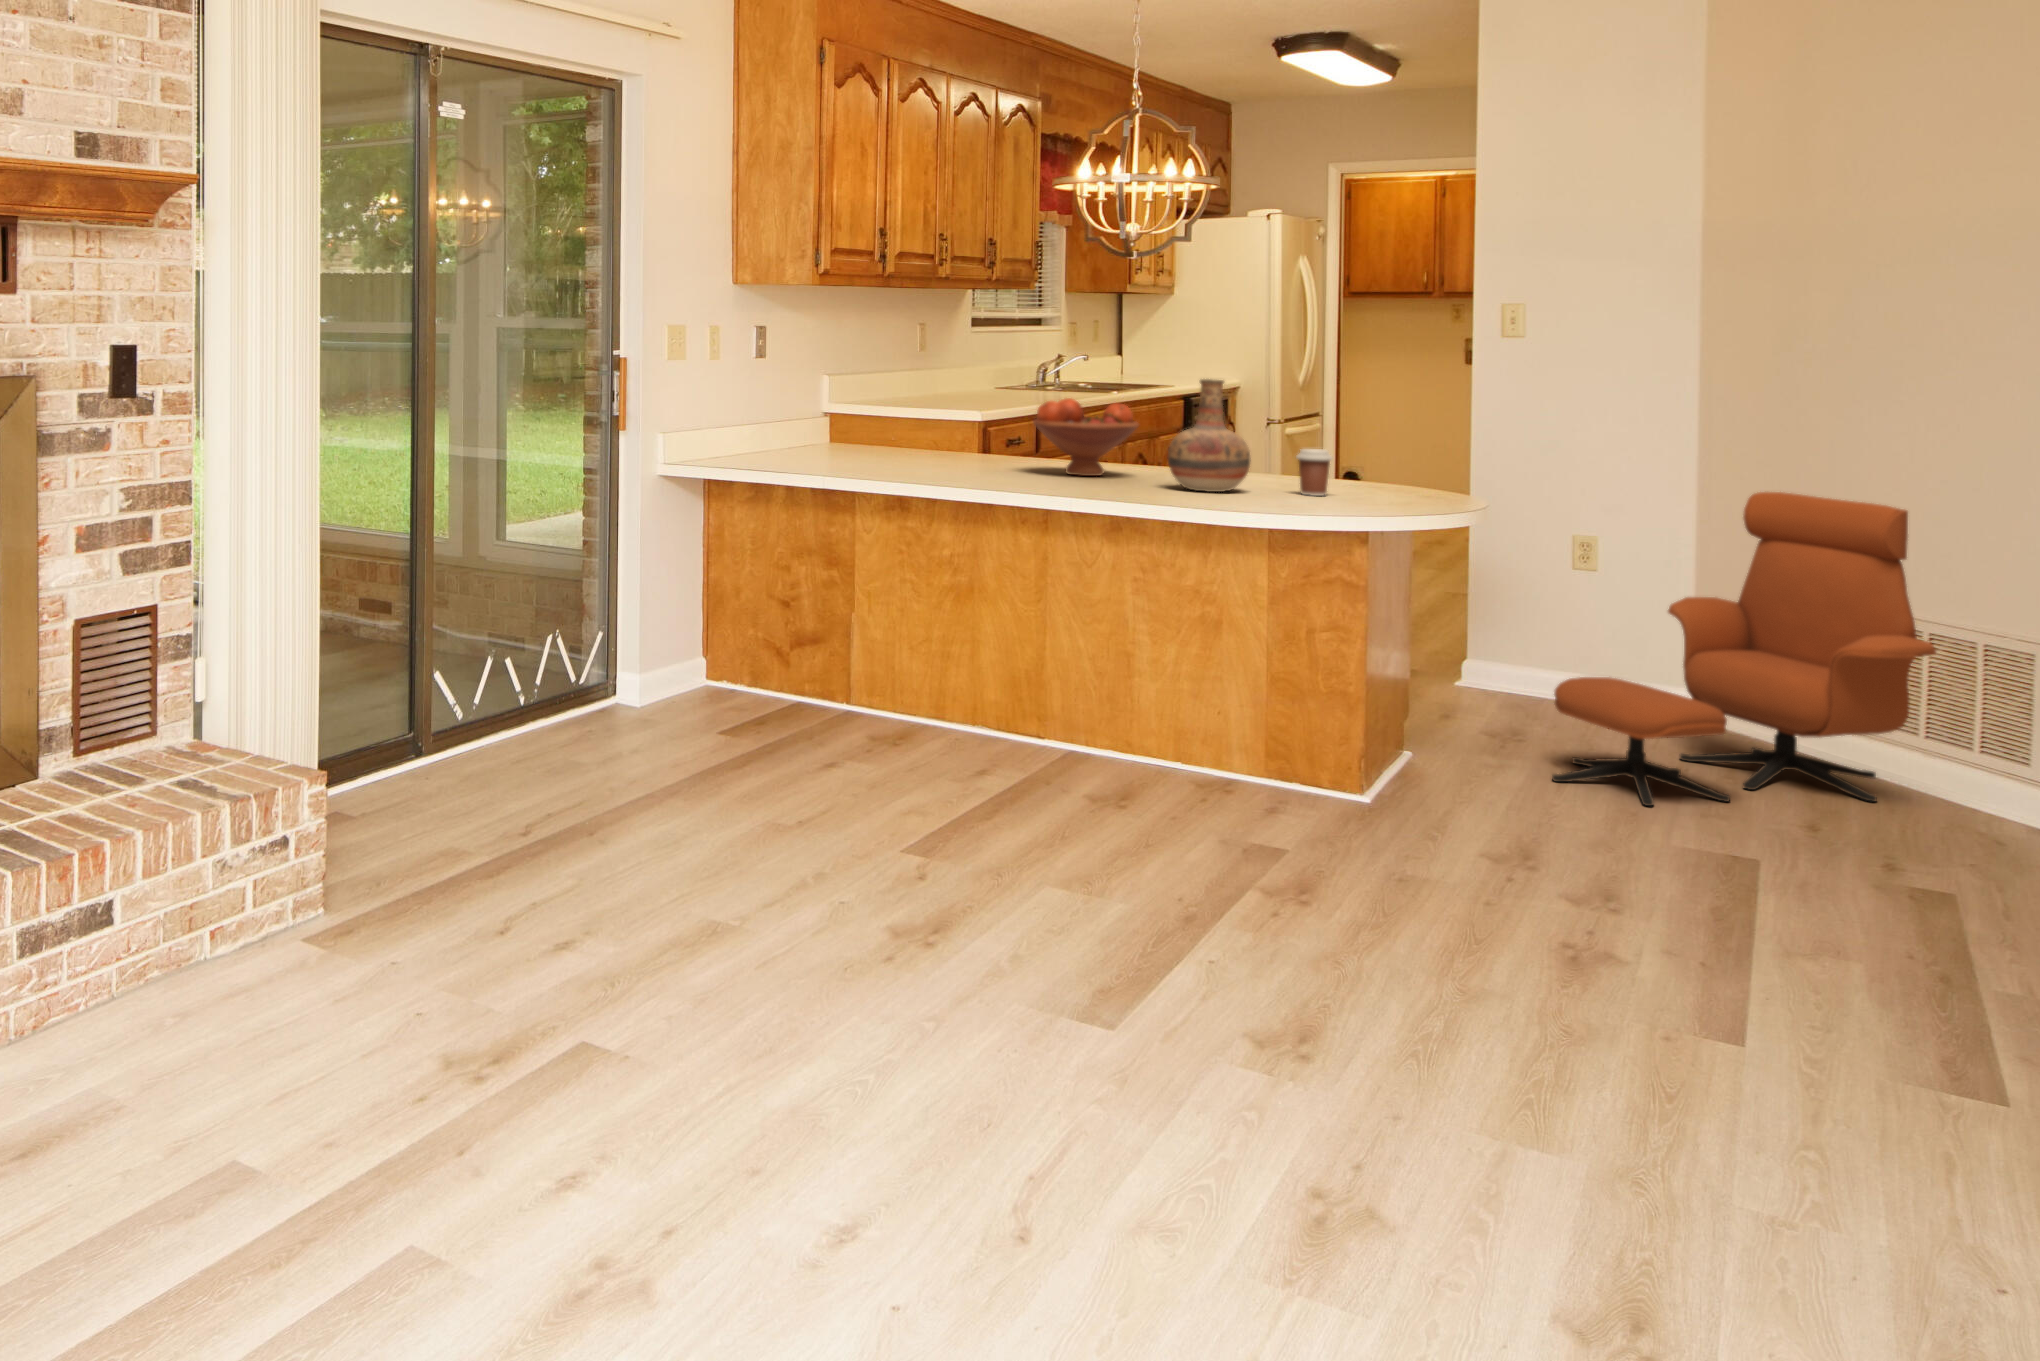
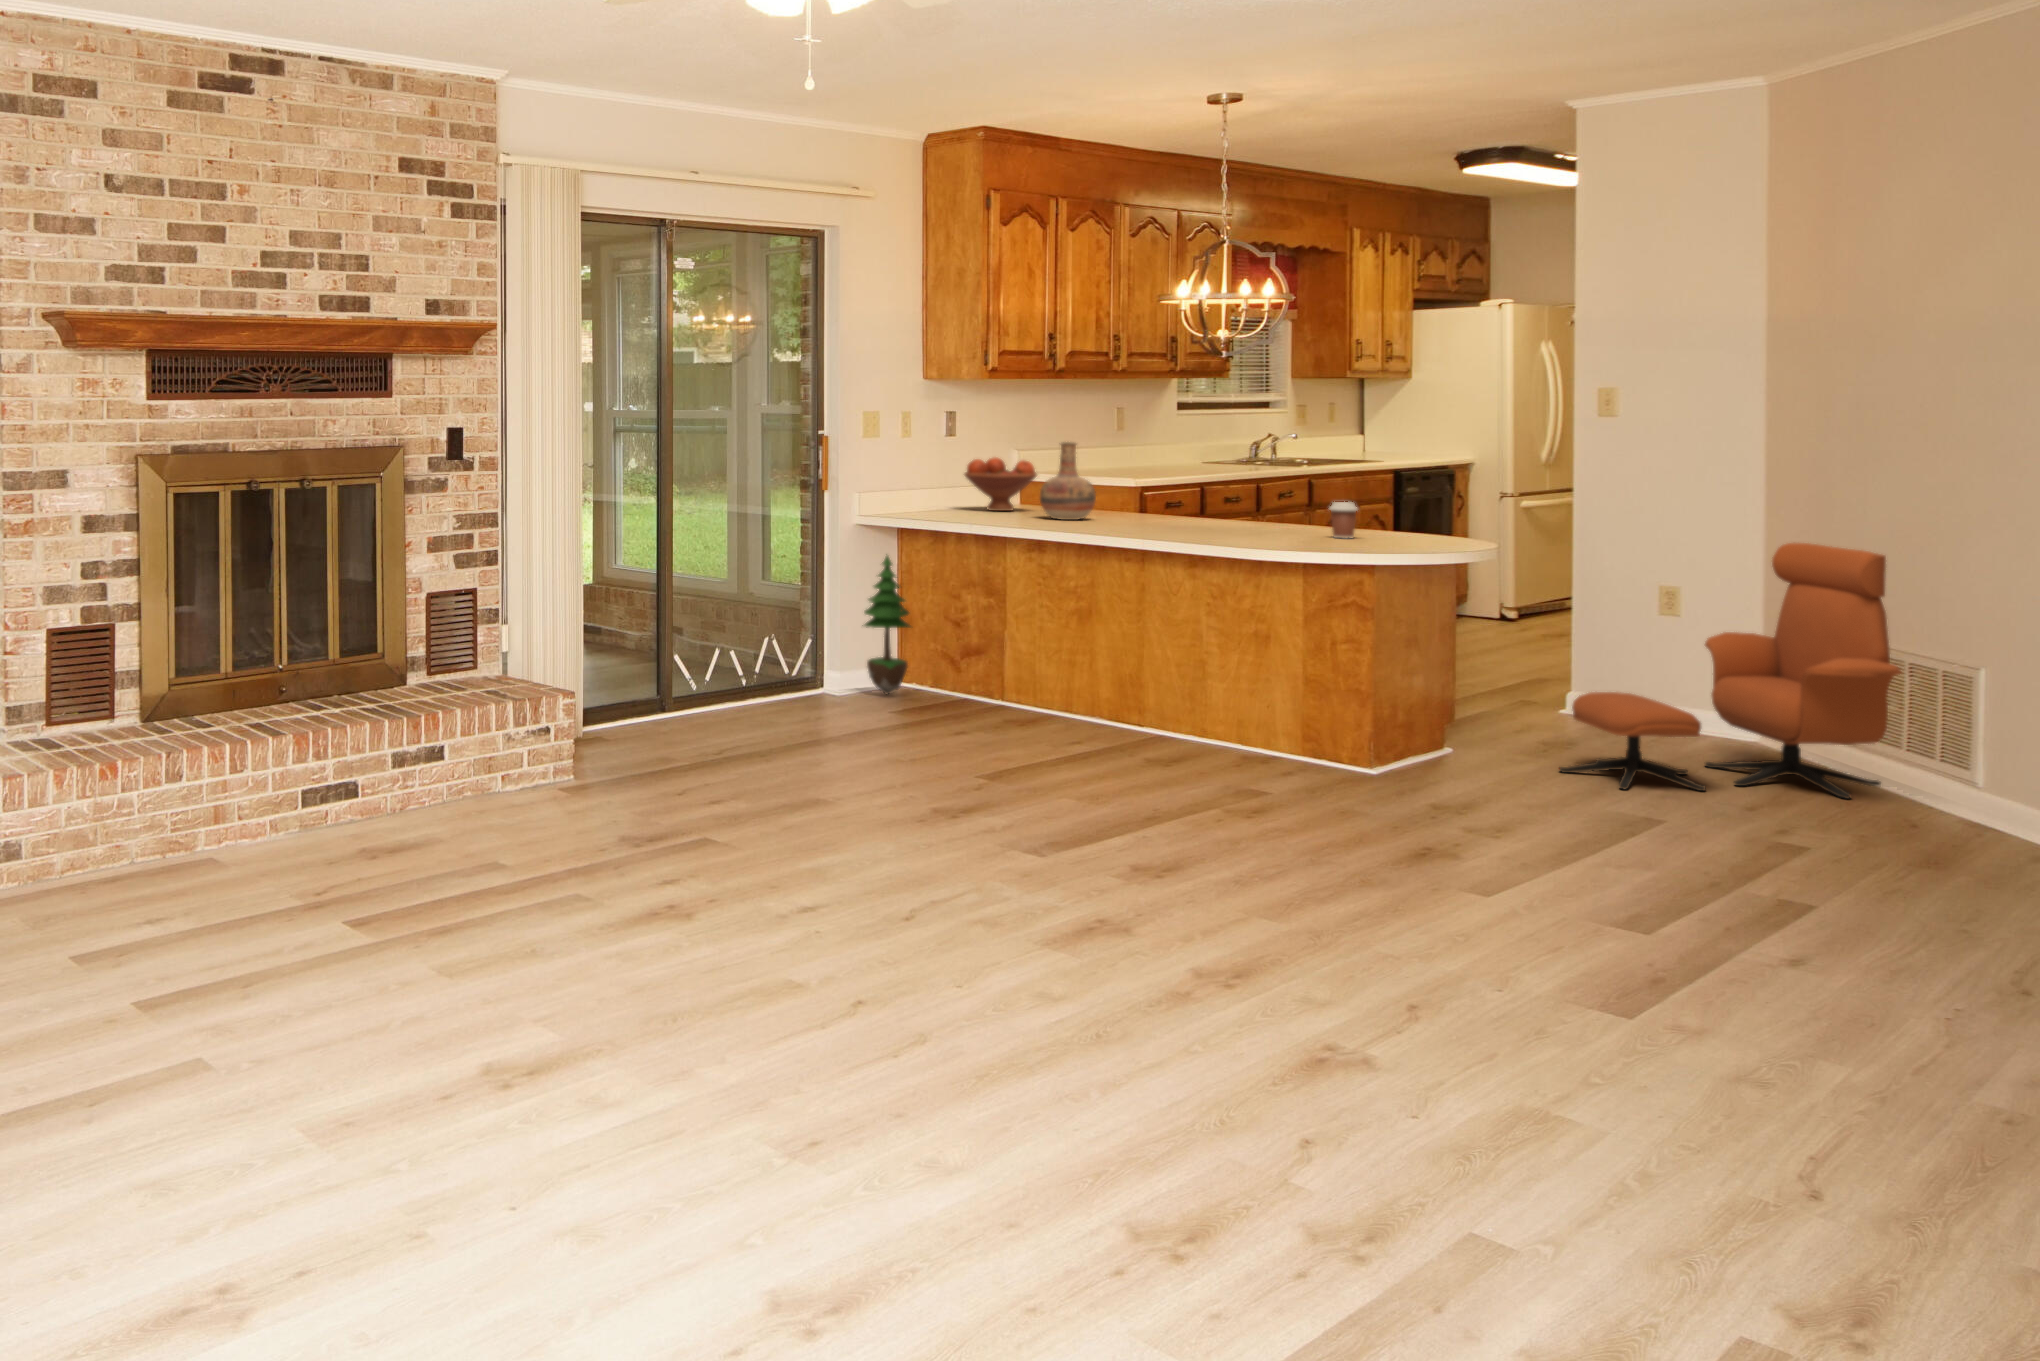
vase: present [1168,379,1251,492] -> present [1040,442,1096,520]
fruit bowl: present [1033,398,1139,476] -> present [964,458,1037,511]
potted tree: none [665,513,732,701] -> present [865,556,910,694]

